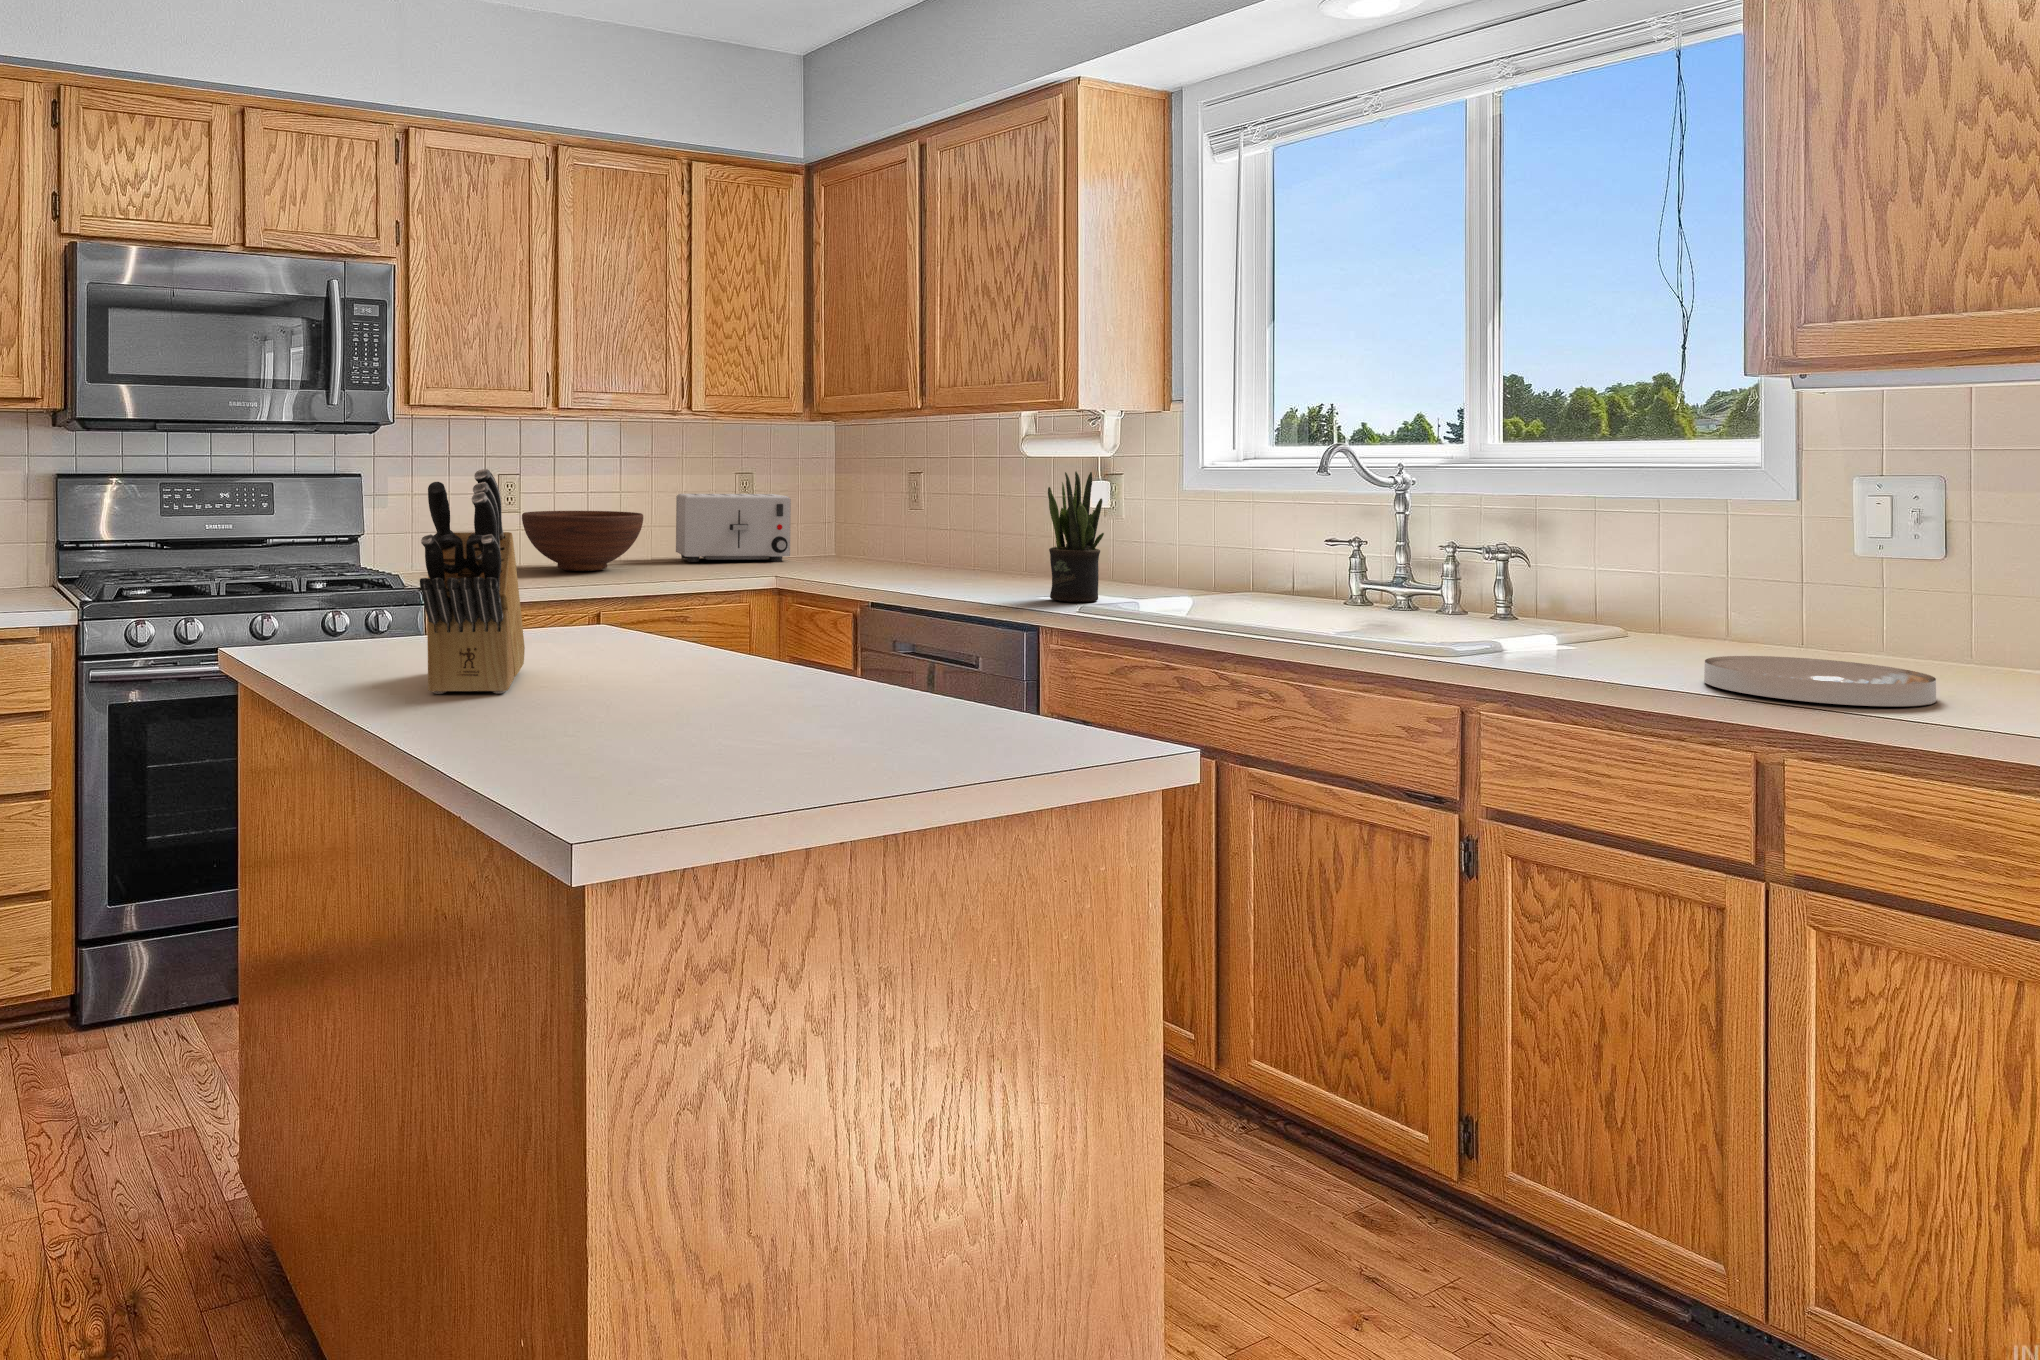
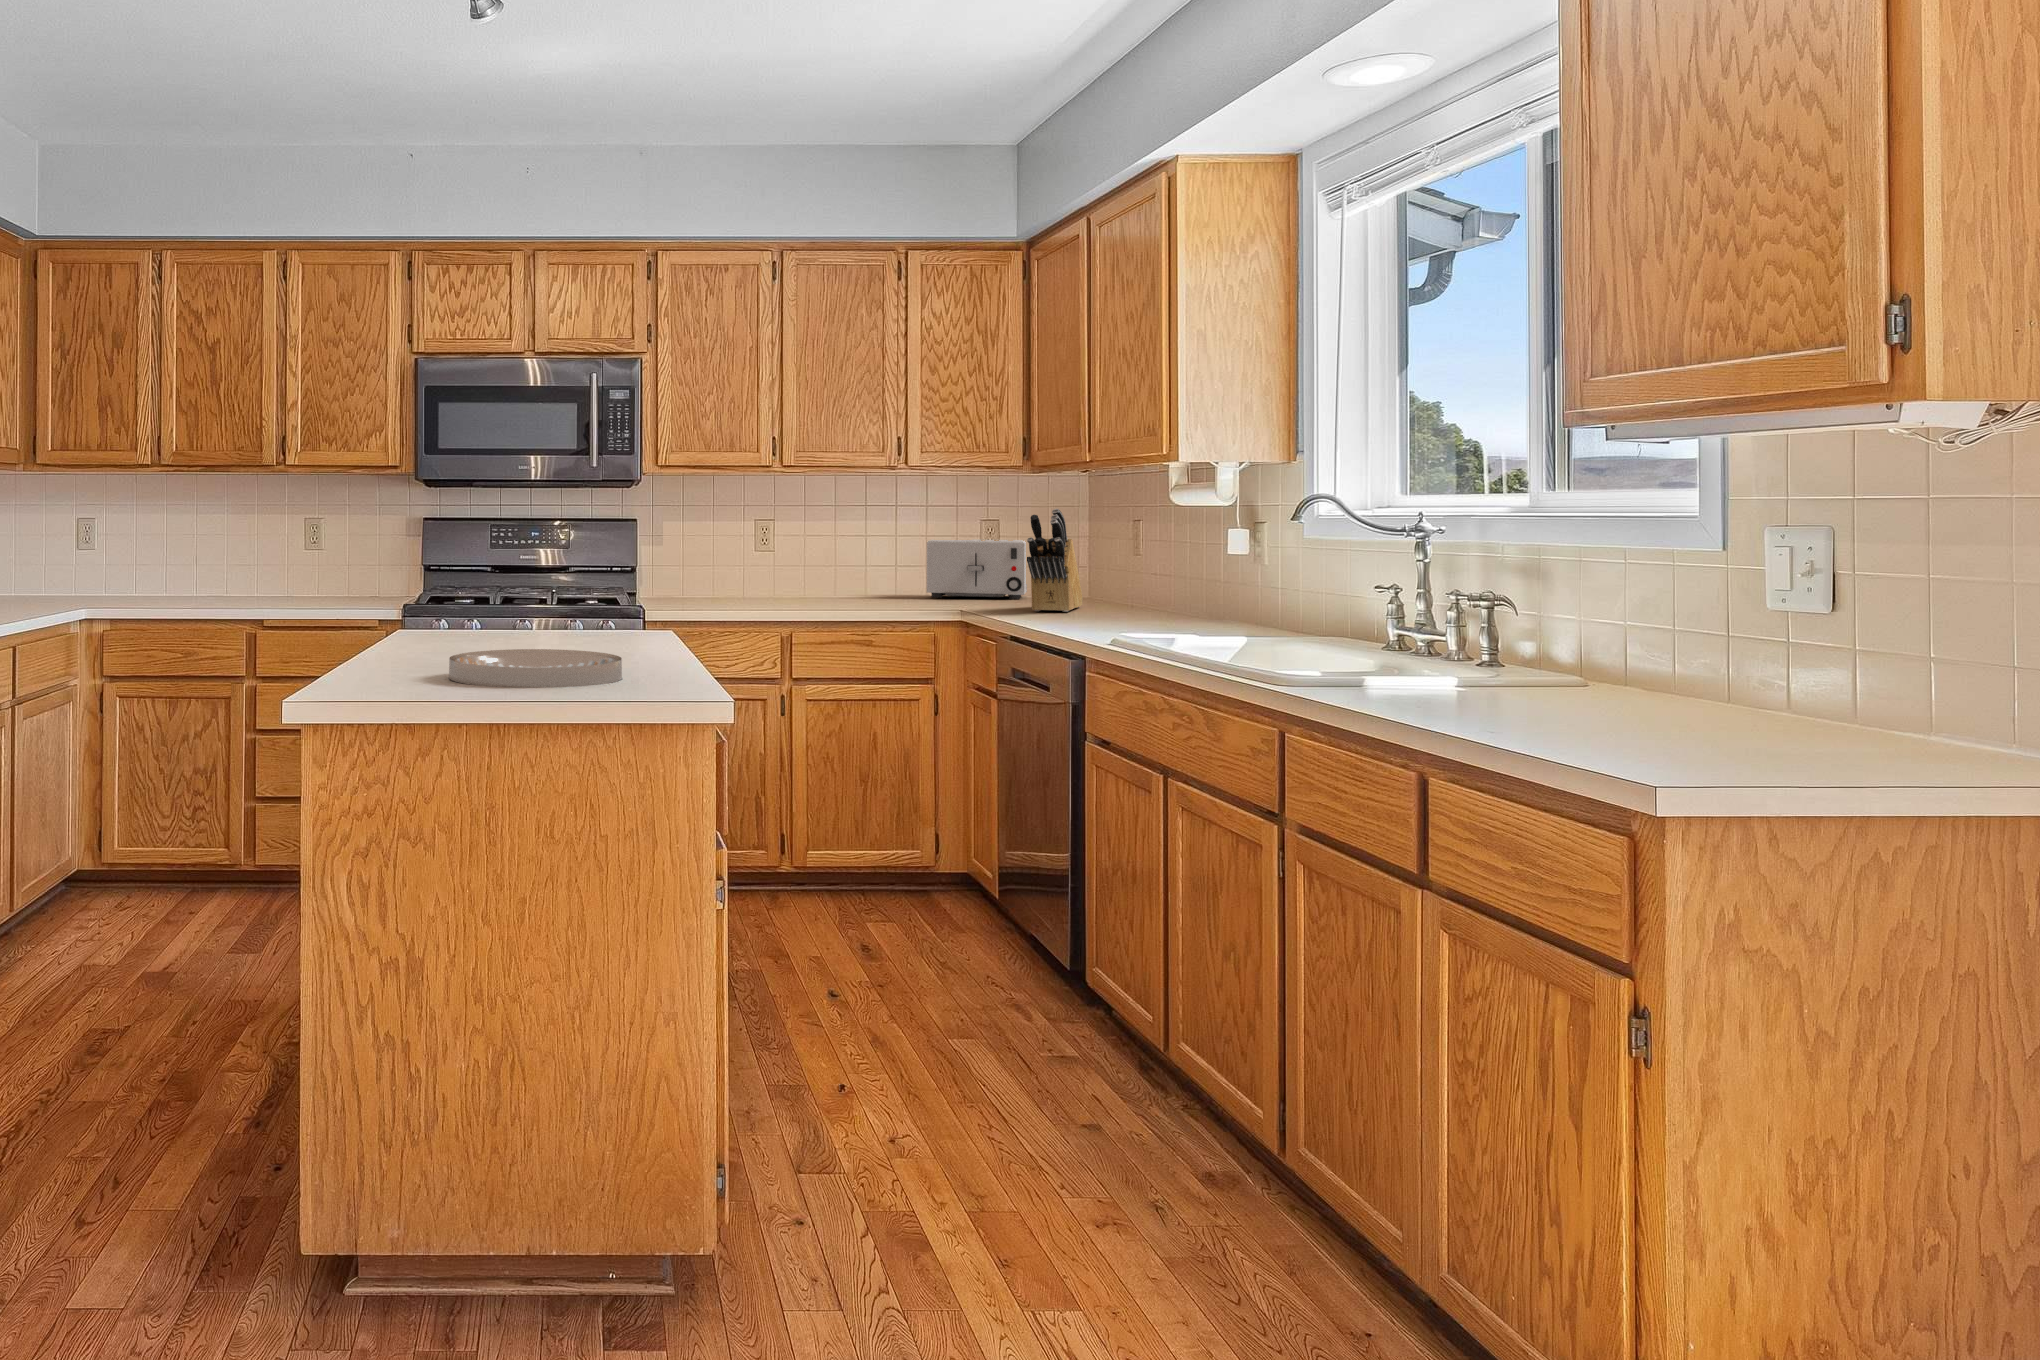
knife block: present [420,469,525,694] -> present [1027,509,1083,612]
potted plant: present [1048,472,1104,602] -> none [1142,512,1204,631]
fruit bowl: present [522,511,643,571] -> none [779,552,881,601]
plate: present [1704,656,1936,706] -> present [449,649,622,688]

